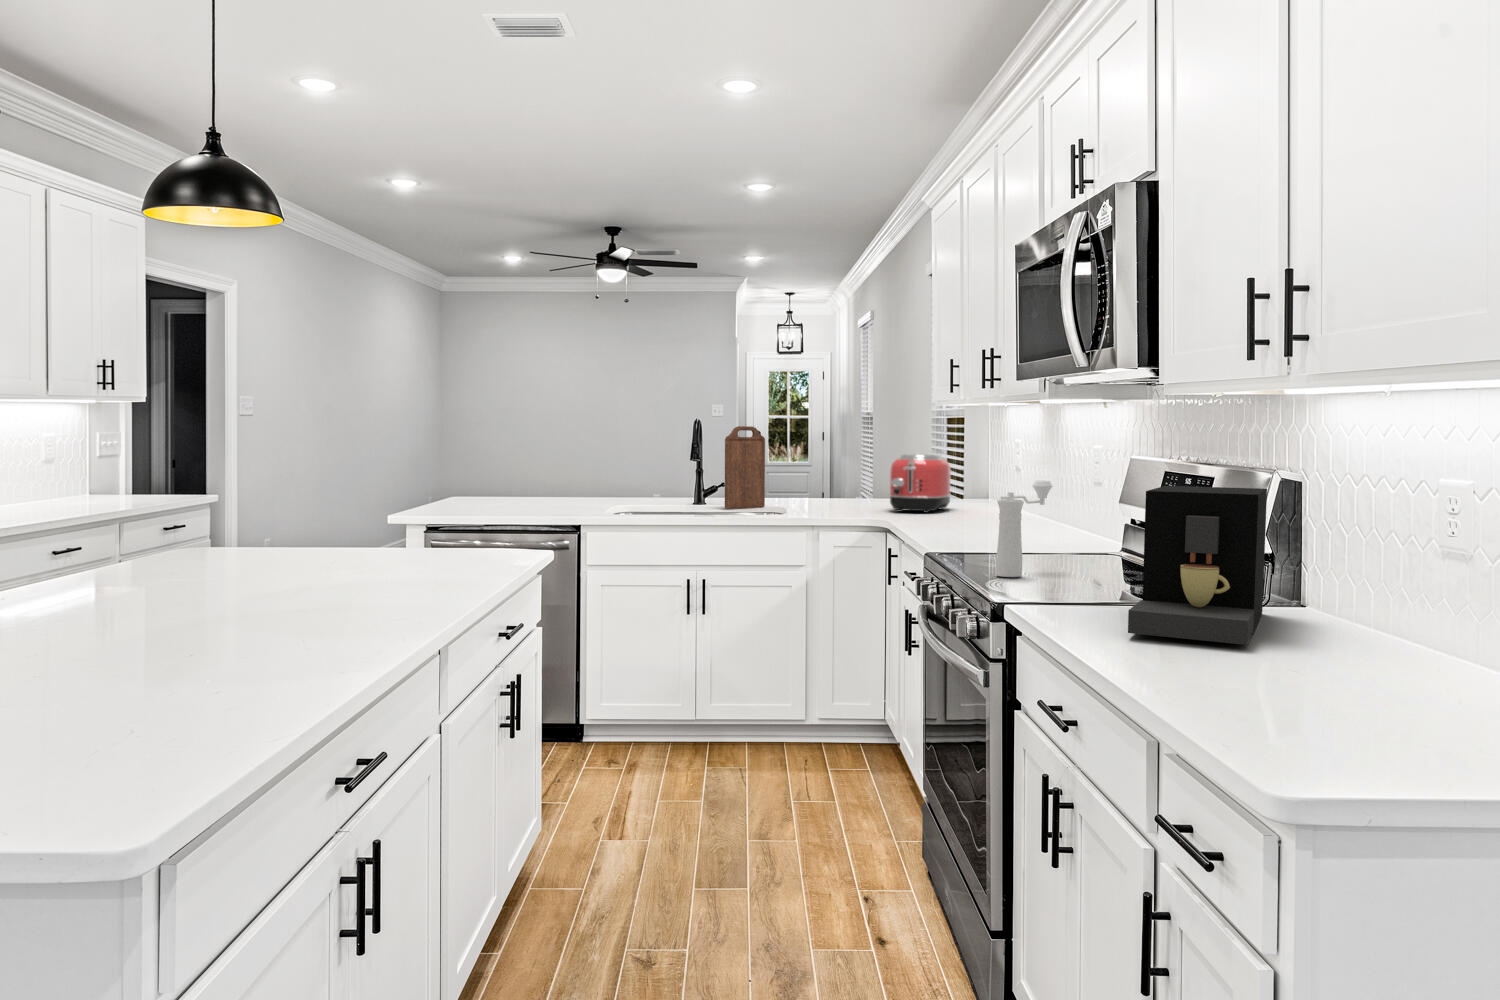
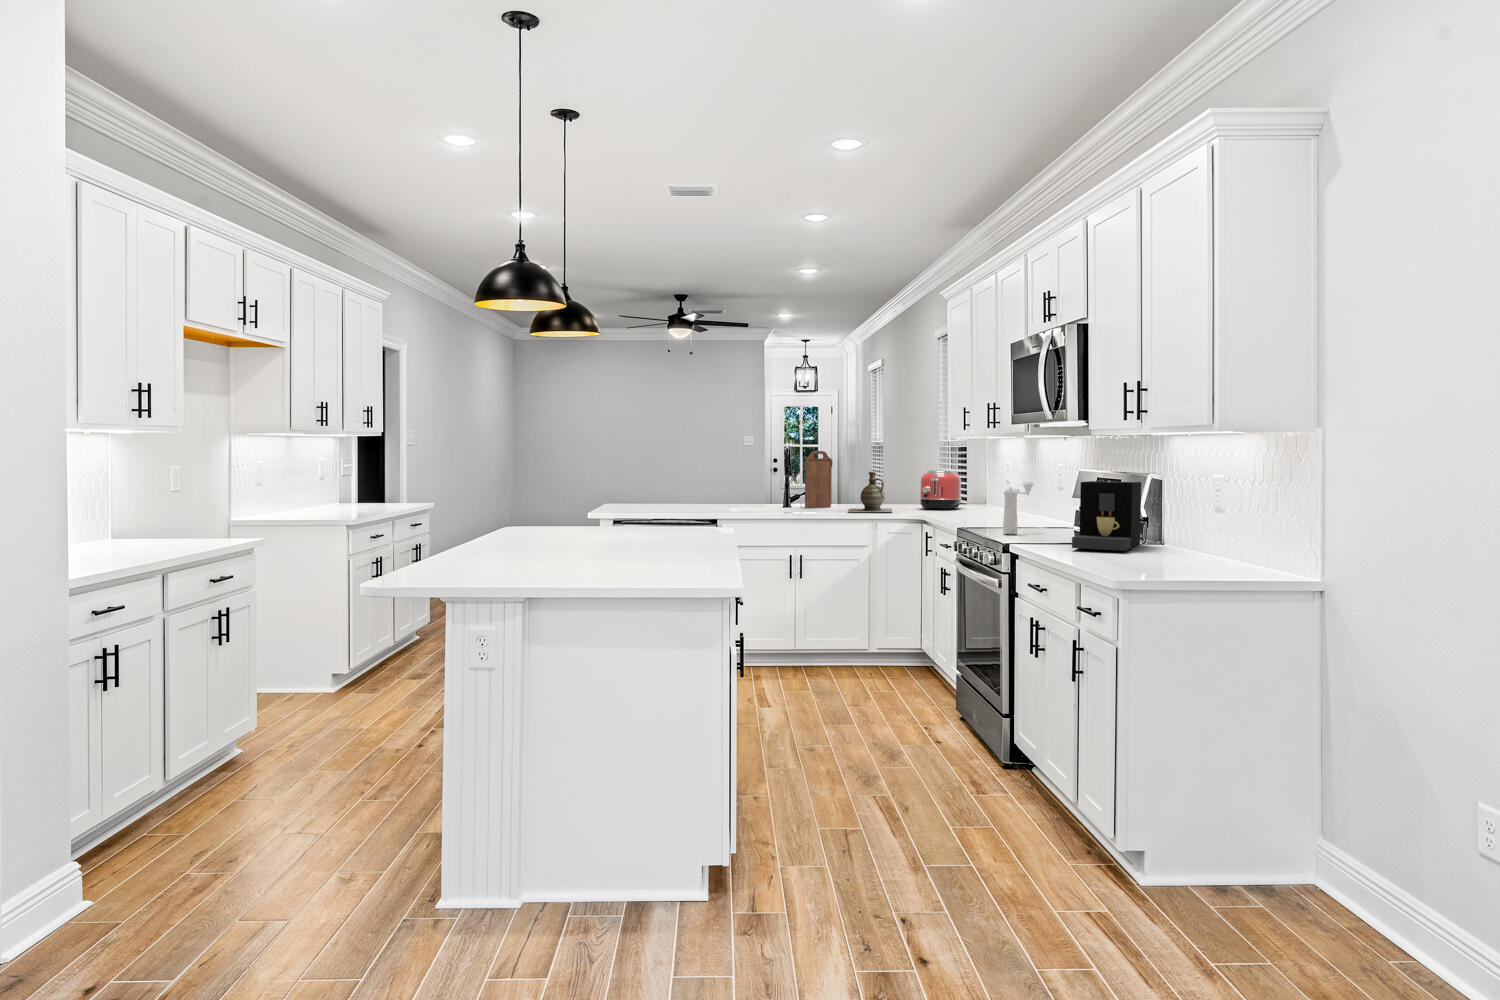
ceramic jug: none [777,457,846,518] -> present [848,472,892,512]

